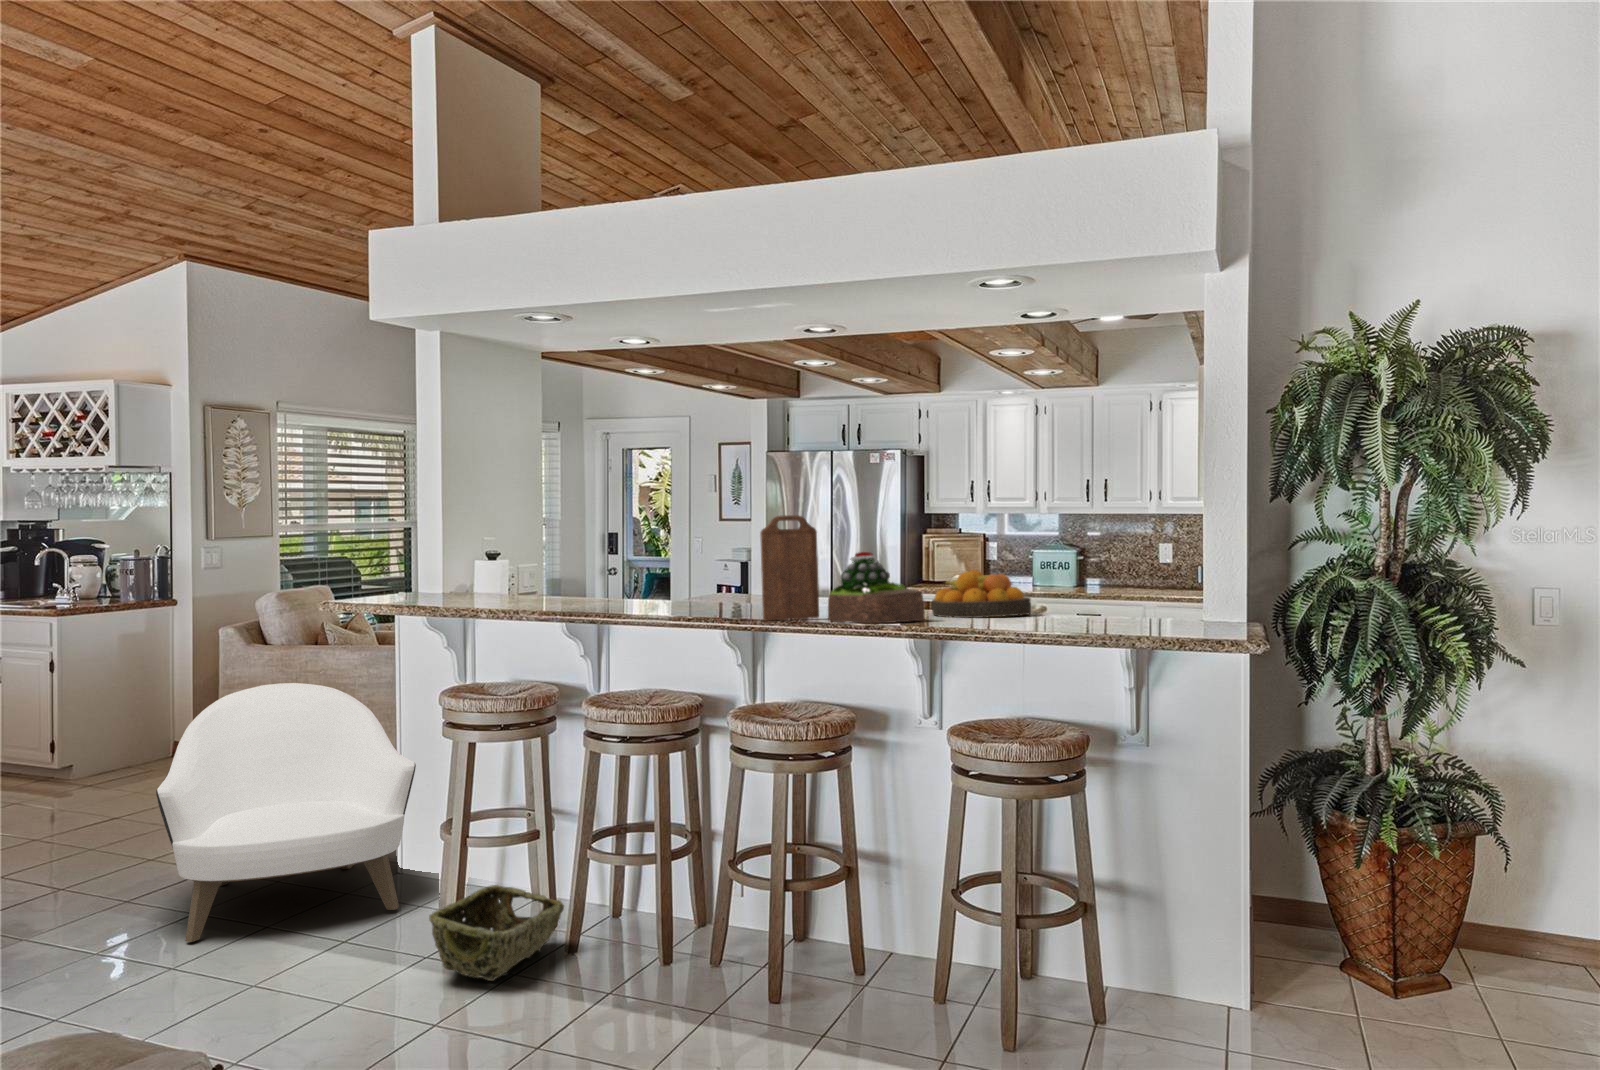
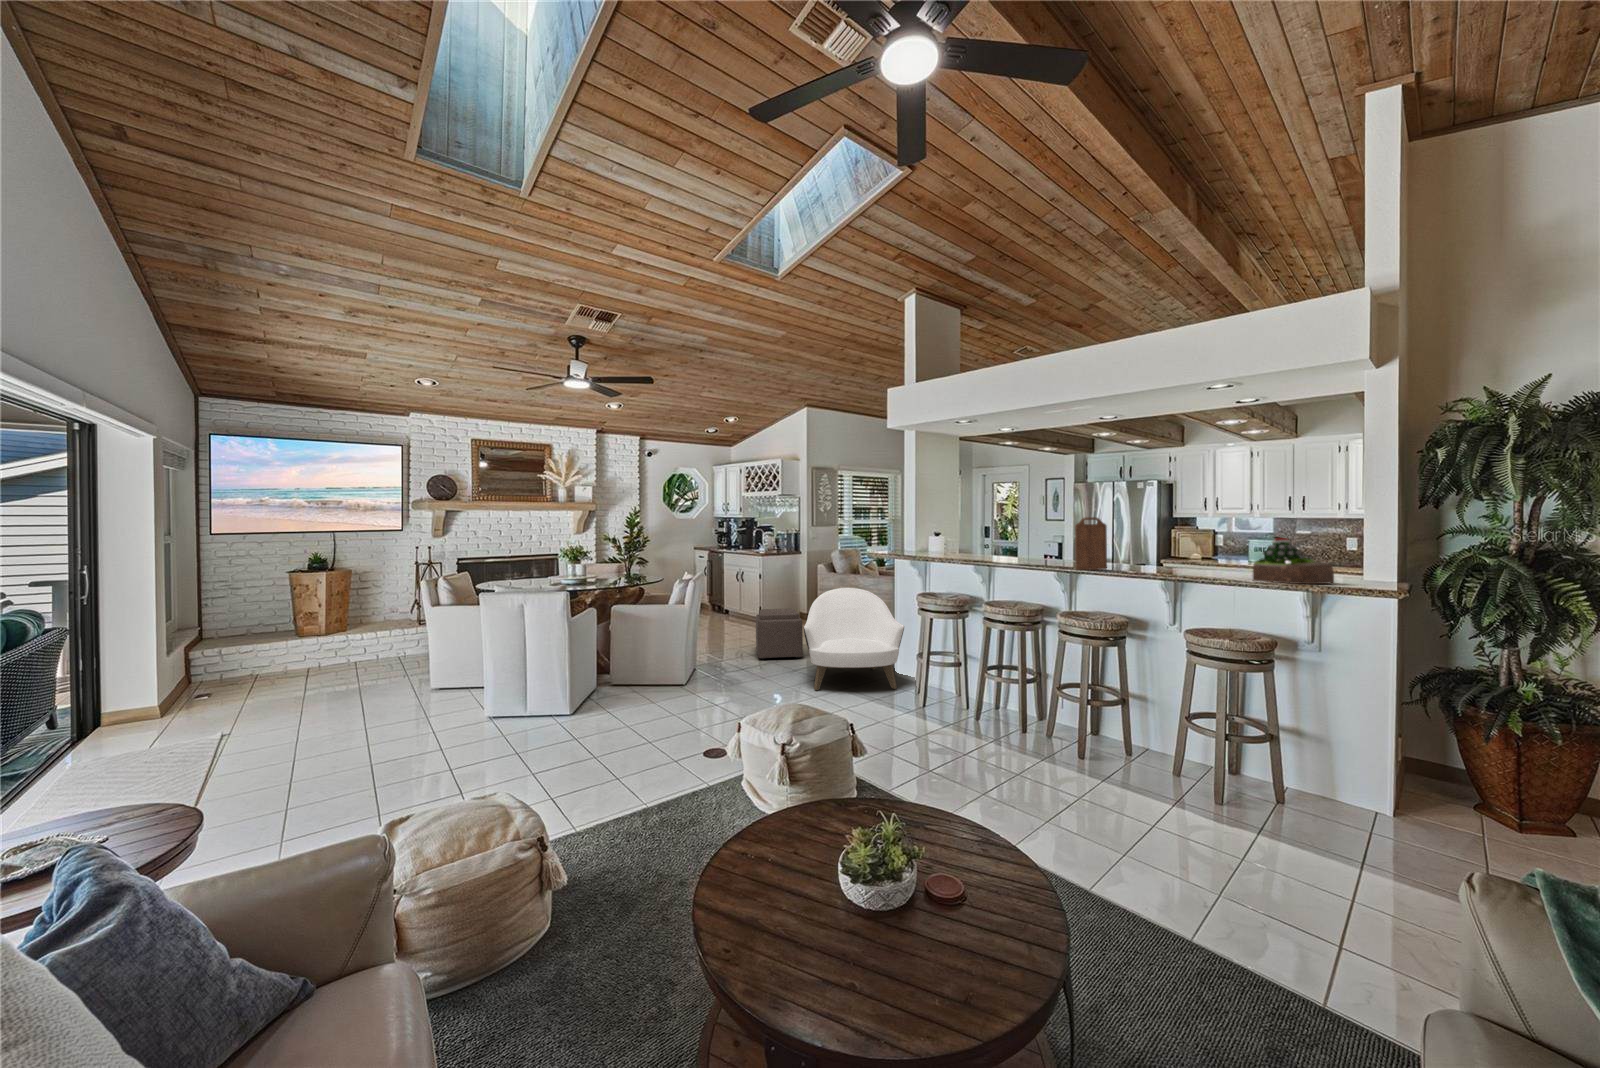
succulent plant: present [828,552,925,623] -> present [1253,538,1334,584]
fruit bowl: present [932,570,1031,618] -> none [1175,547,1240,573]
ottoman: none [33,743,166,879] -> present [756,609,803,659]
woven basket: present [429,885,564,981] -> none [913,683,972,725]

